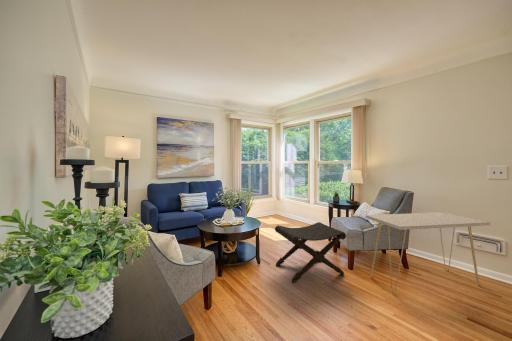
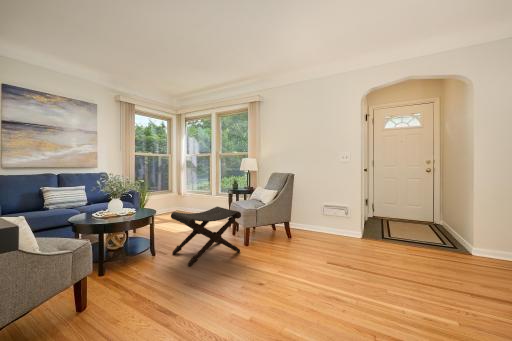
console table: present [366,212,490,294] -> none [258,190,346,260]

